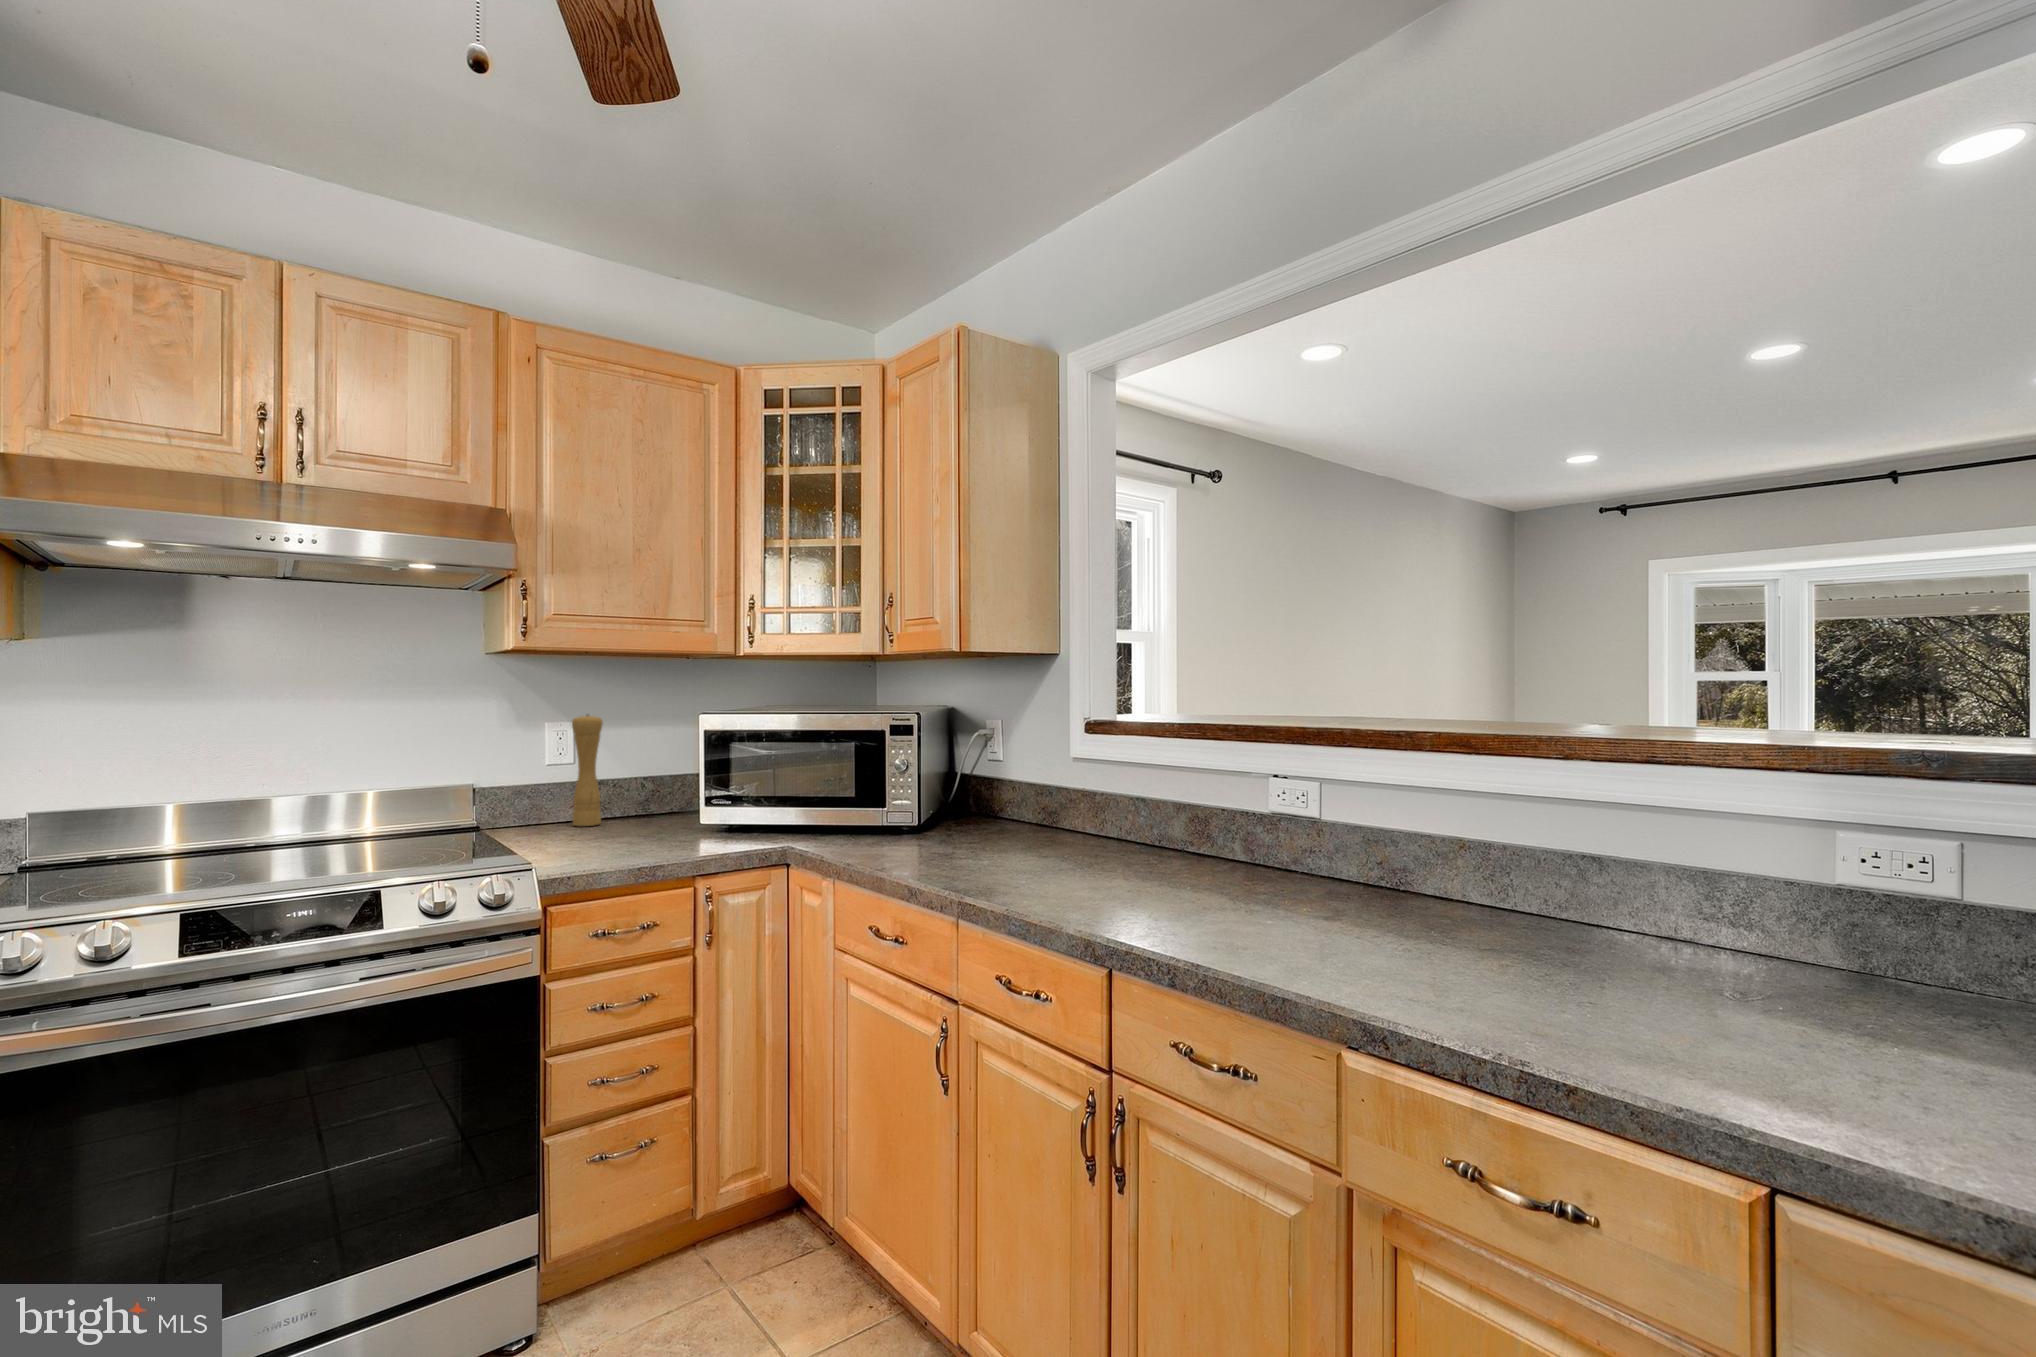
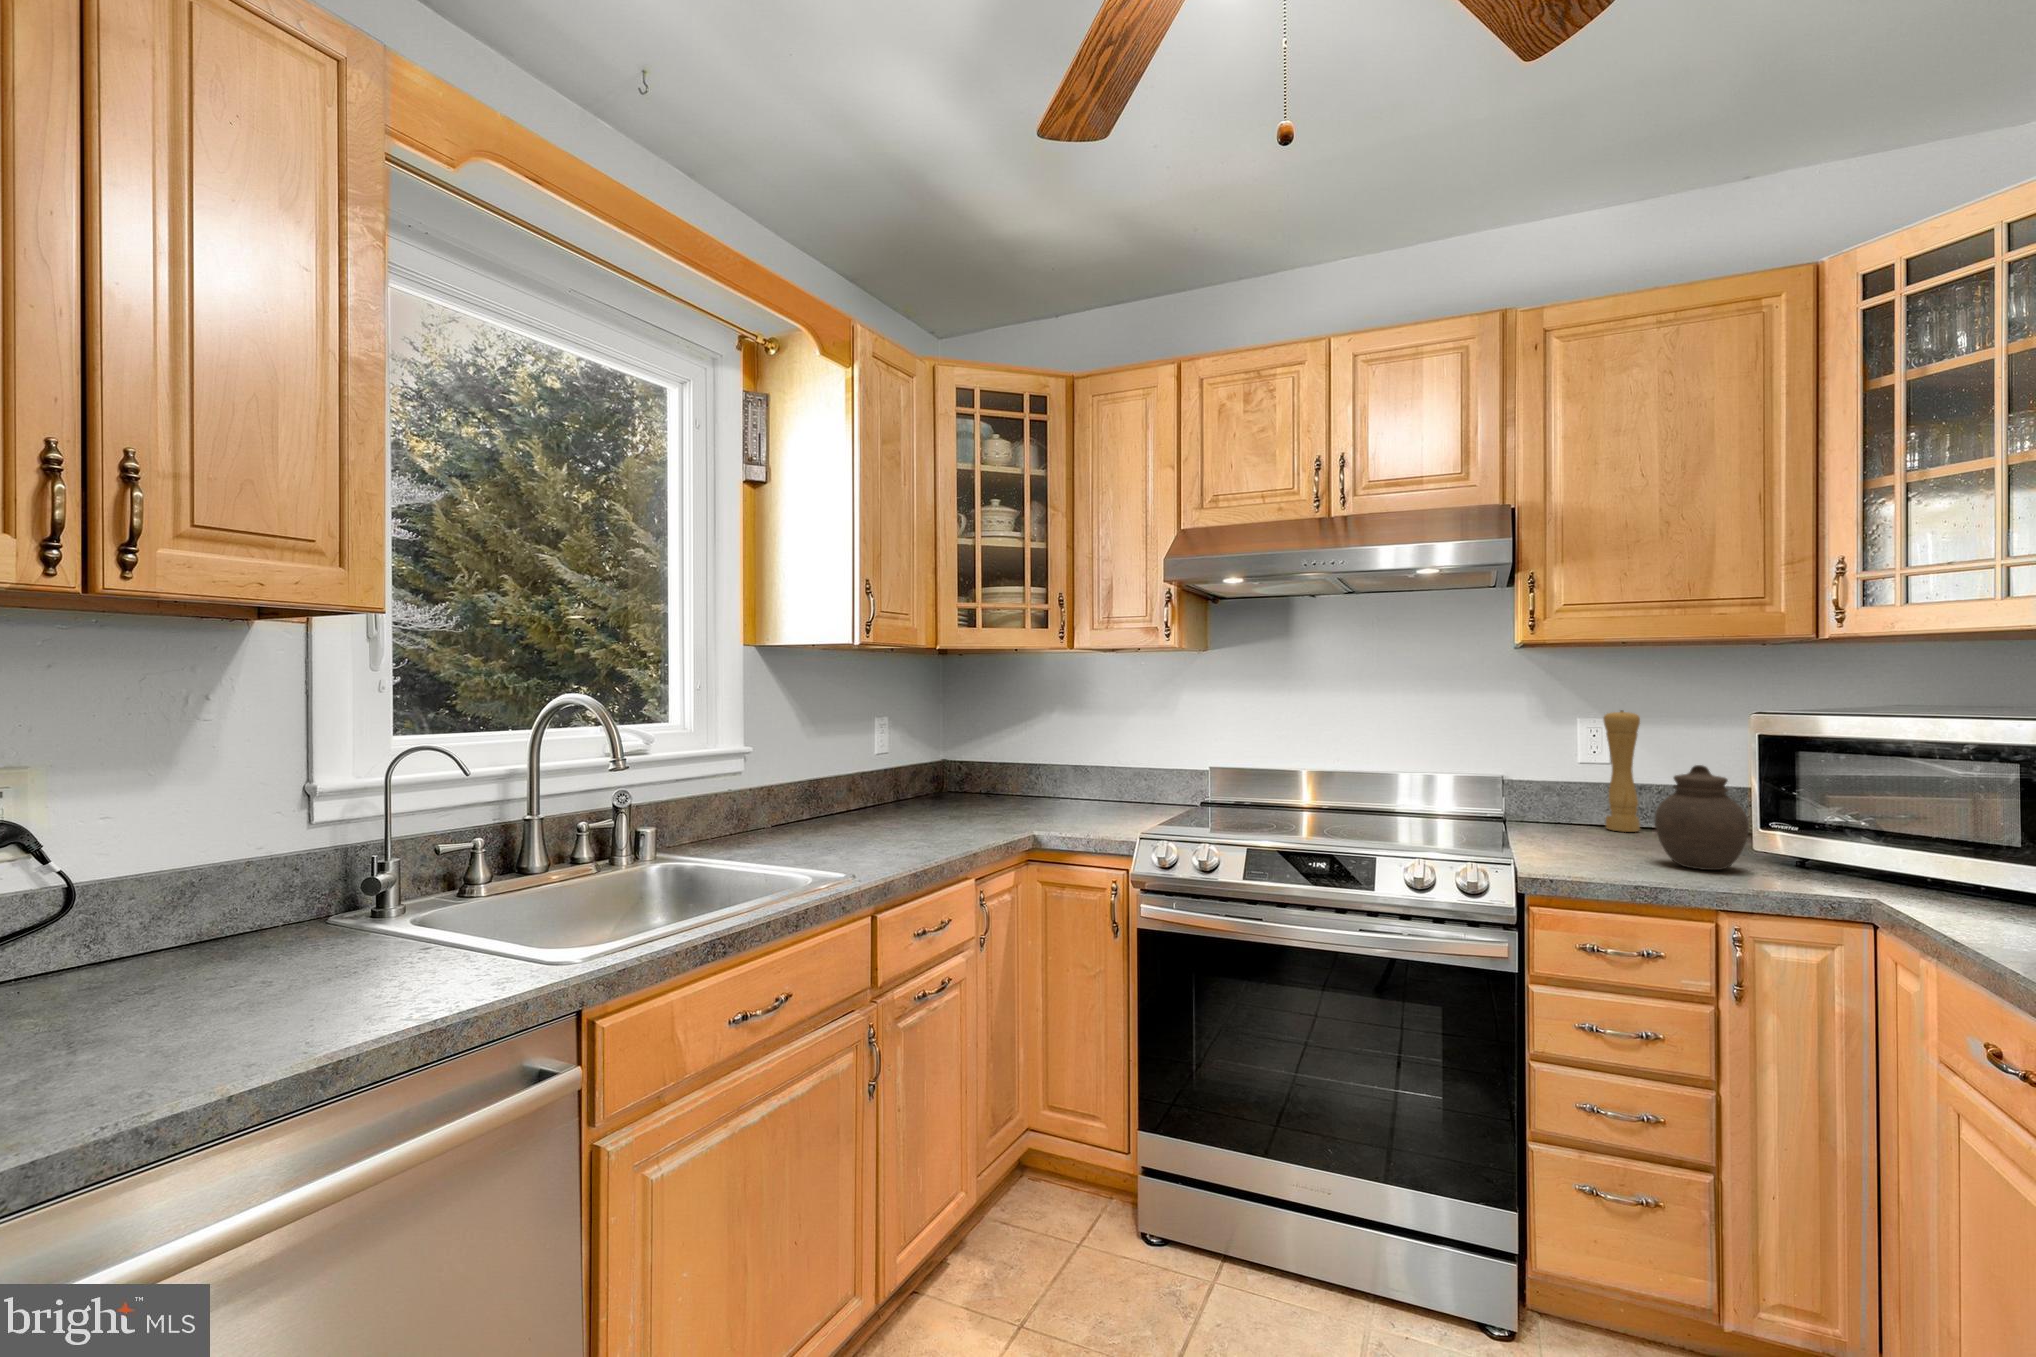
jar: none [641,758,708,846] -> present [1655,765,1749,870]

